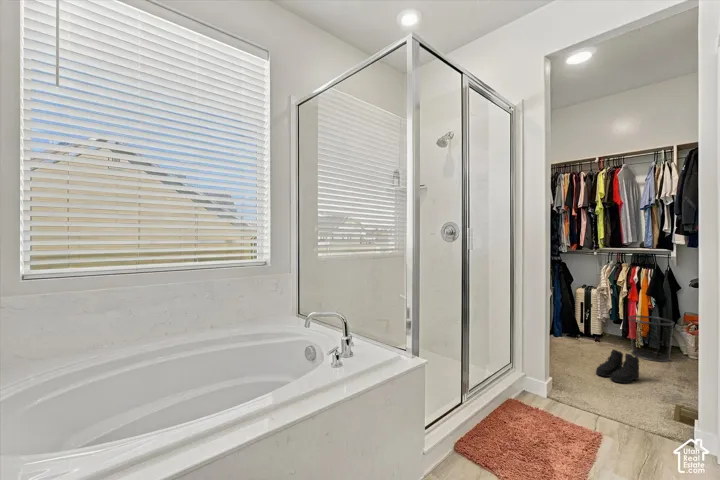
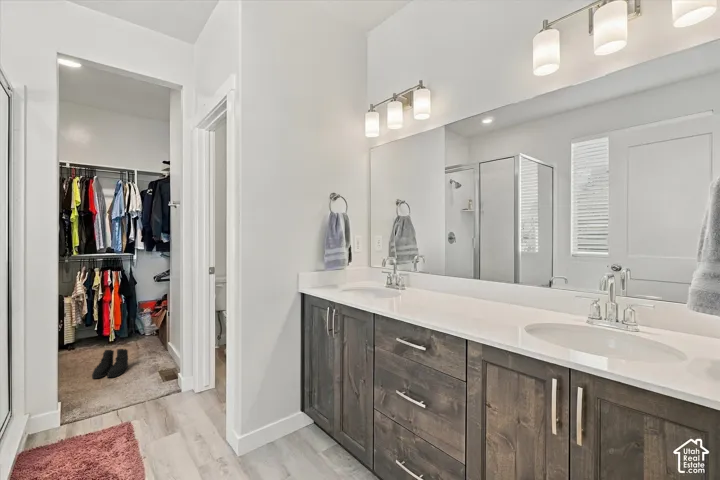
waste bin: present [628,315,674,362] -> none [105,311,141,349]

